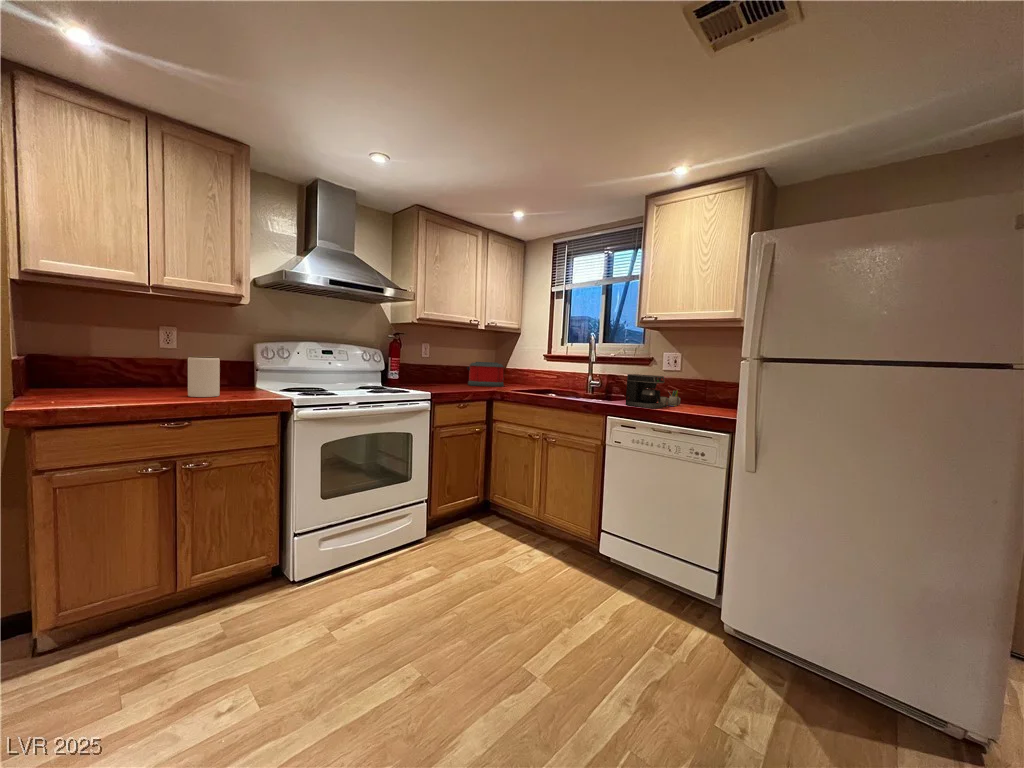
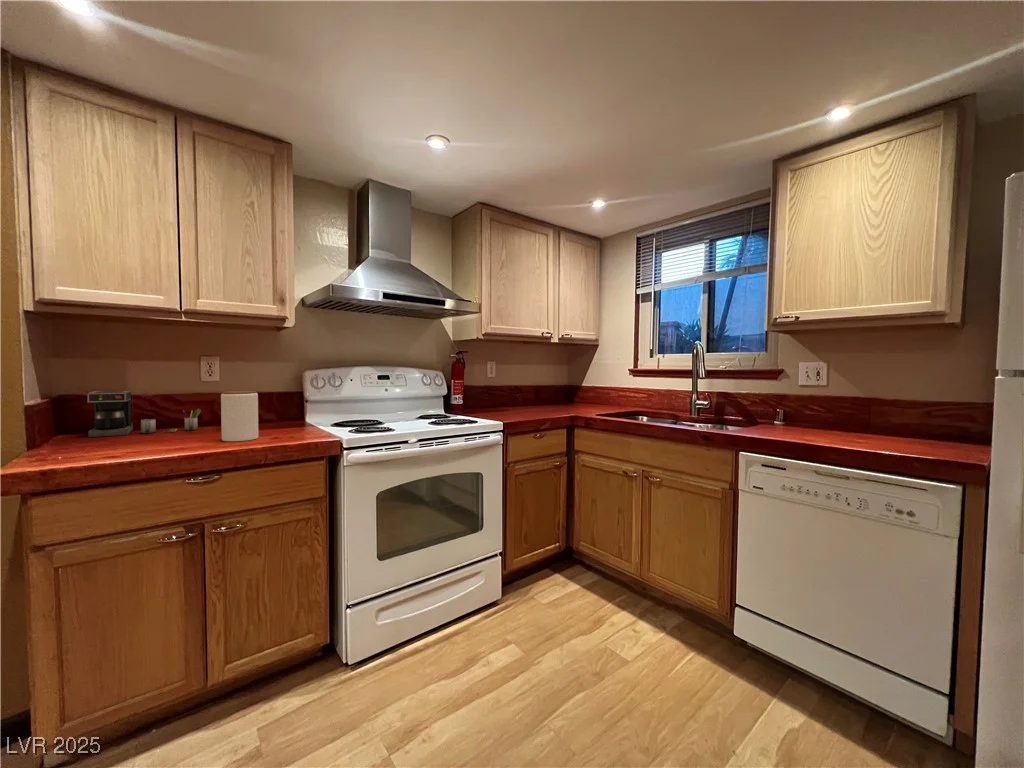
toaster: present [467,362,504,387] -> none [538,380,581,408]
coffee maker: present [626,374,681,409] -> present [87,390,201,437]

